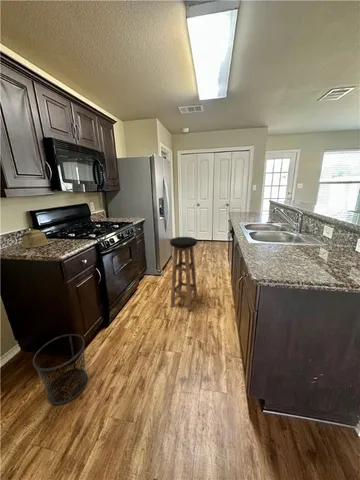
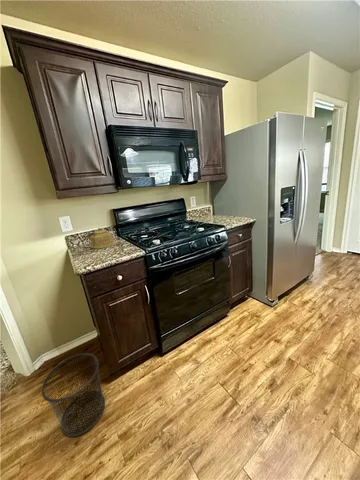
bar stool: present [170,237,198,311] -> none [255,265,325,412]

